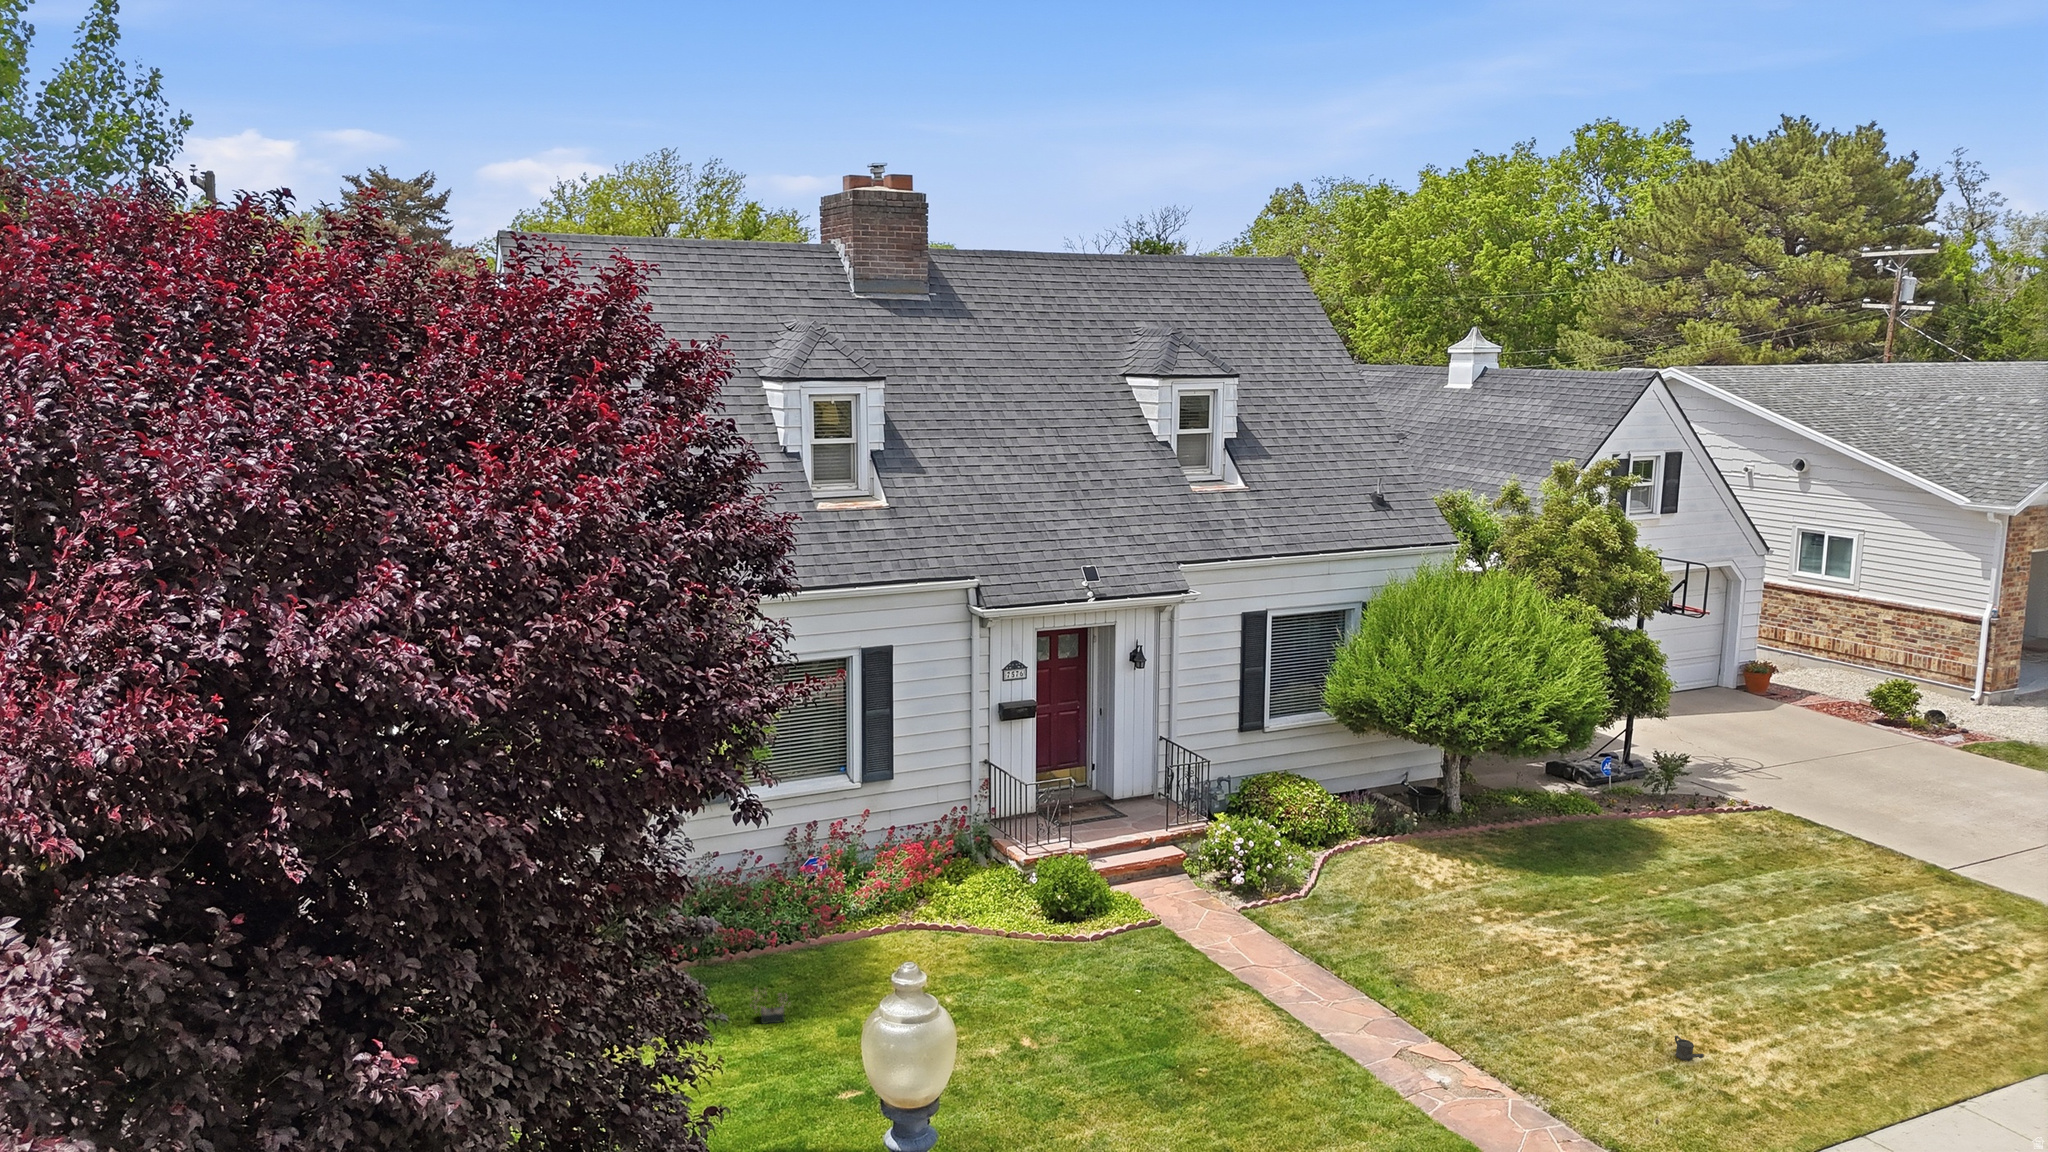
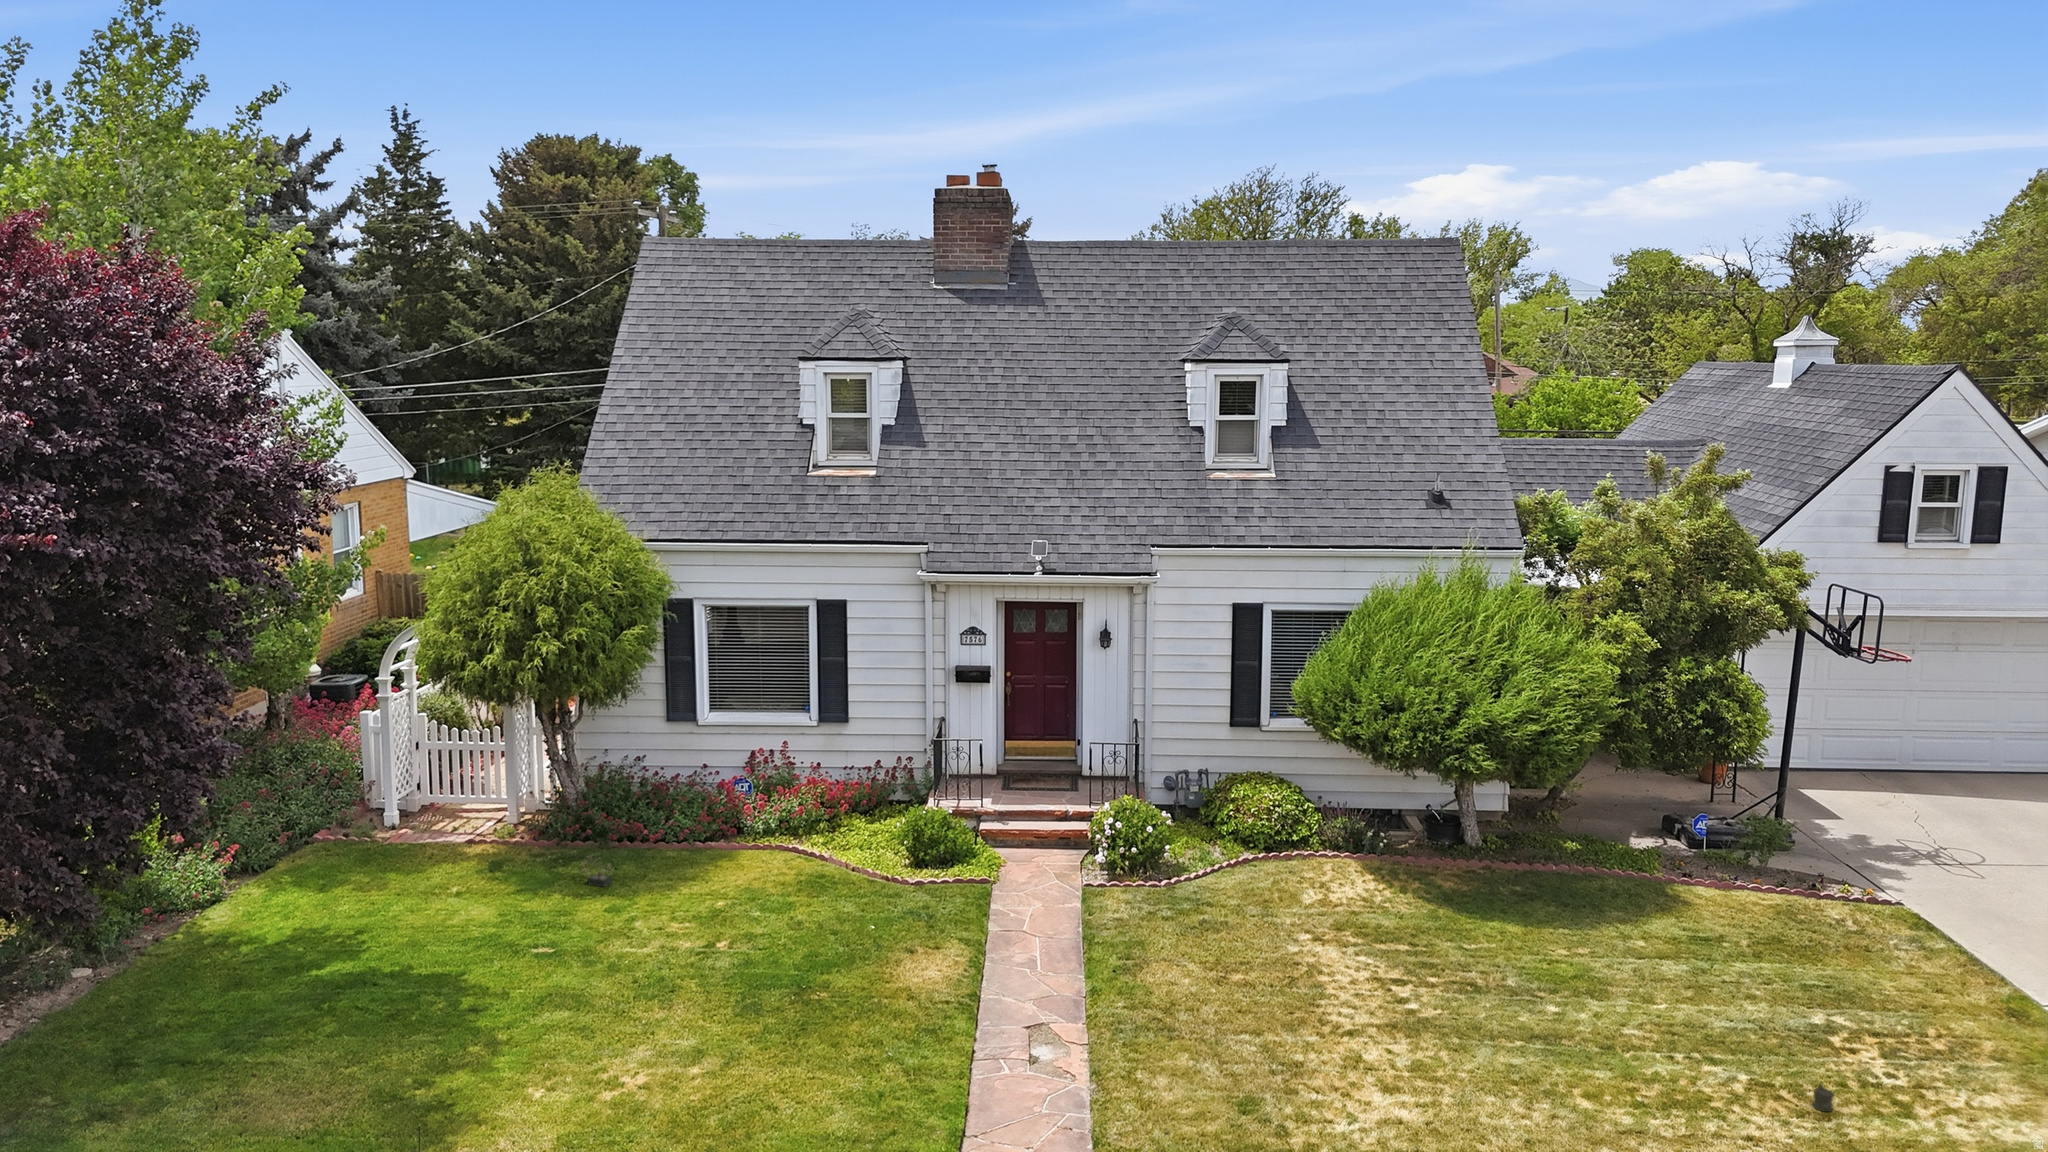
watering can: present [1675,1036,1704,1061] -> present [1813,1083,1834,1112]

